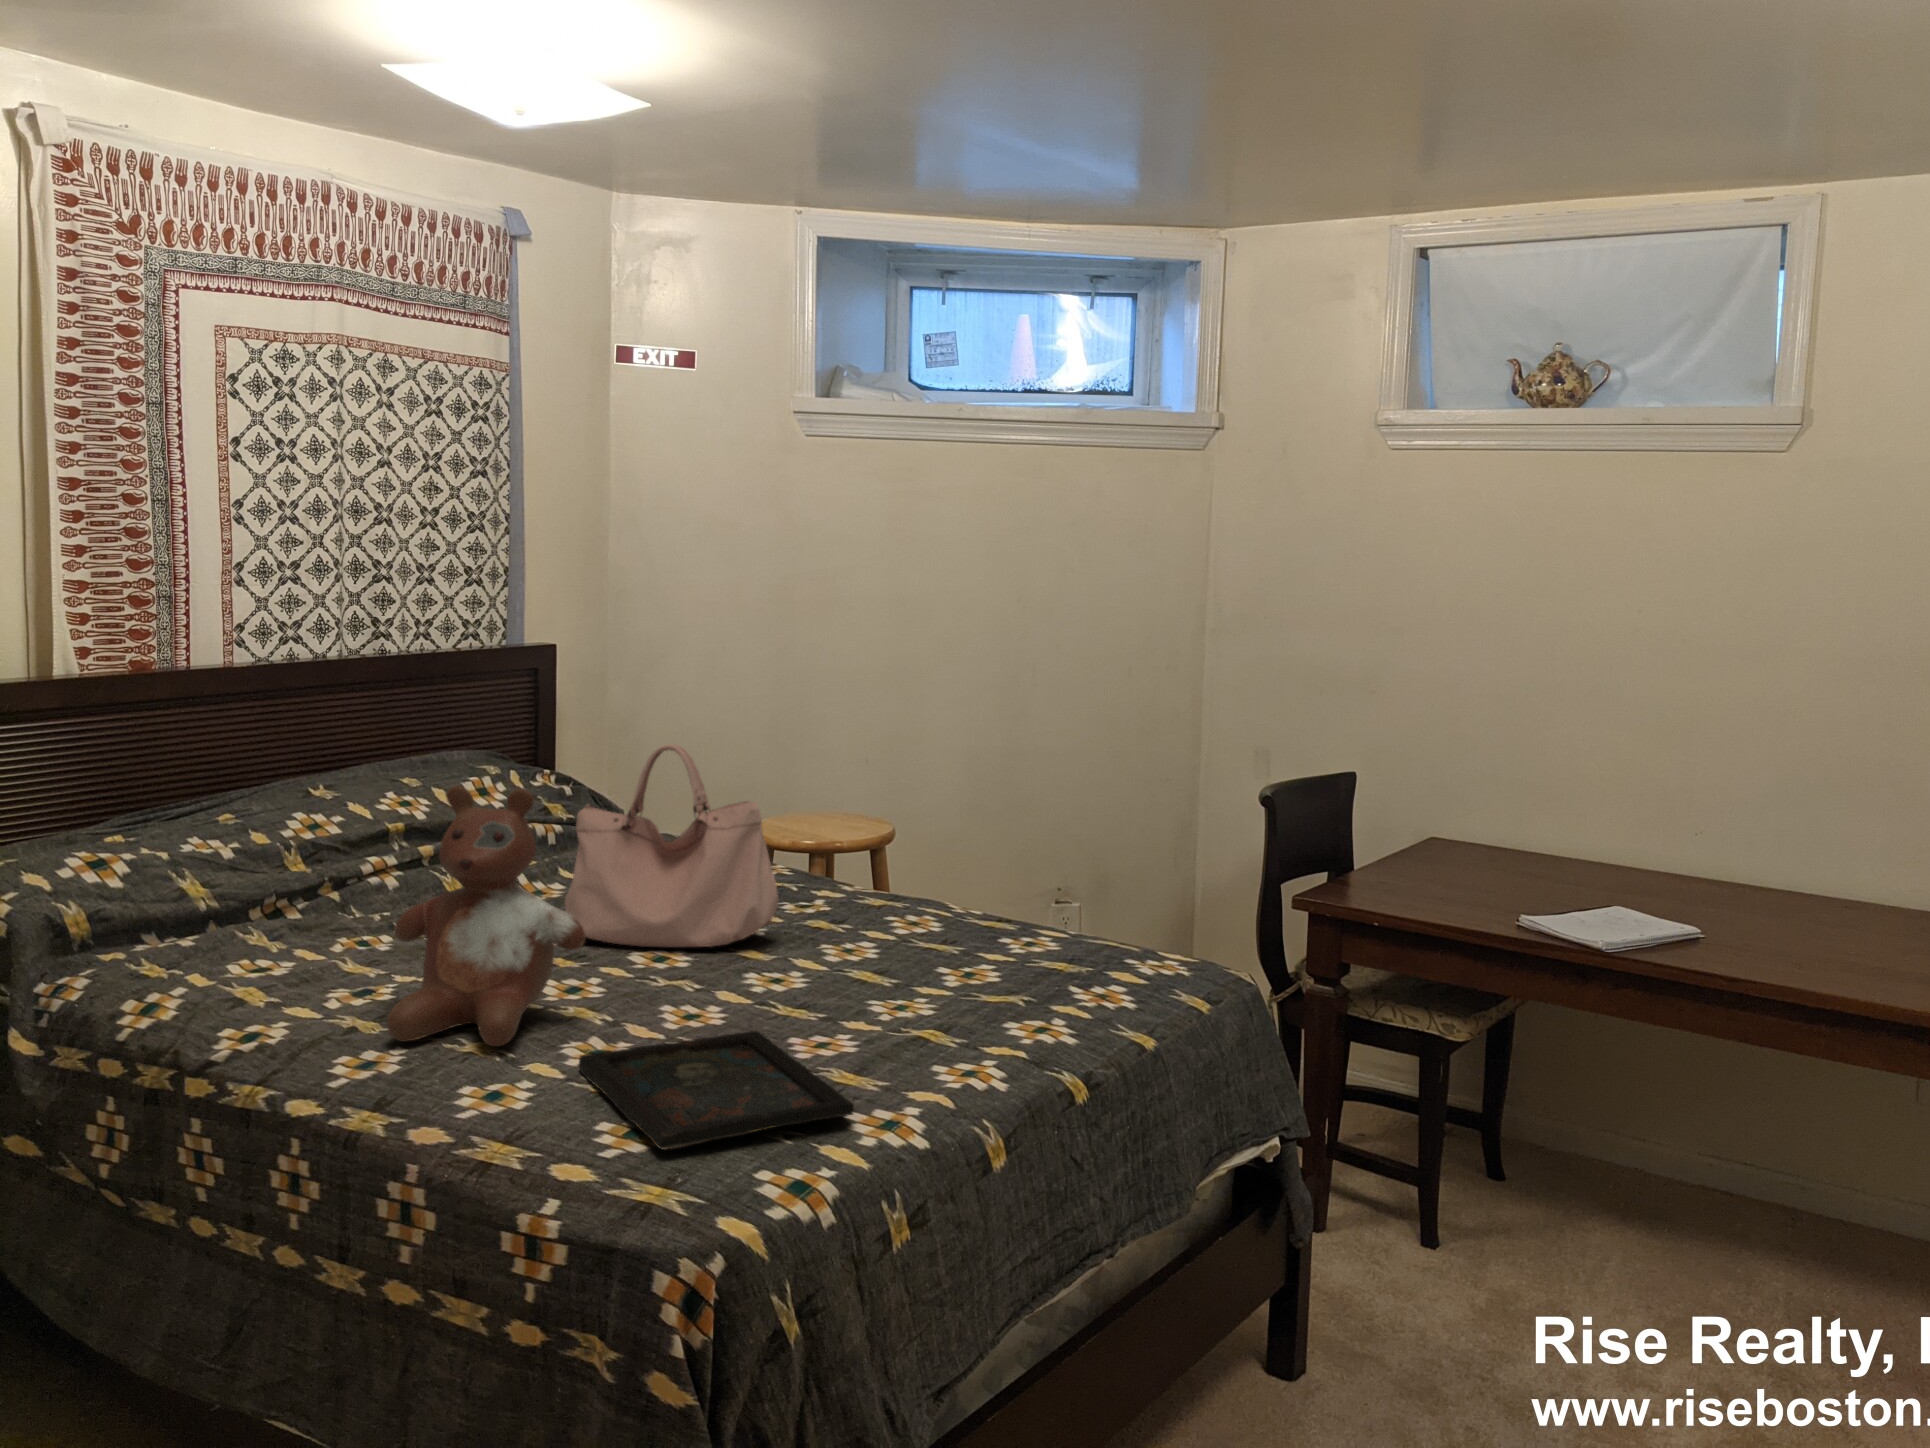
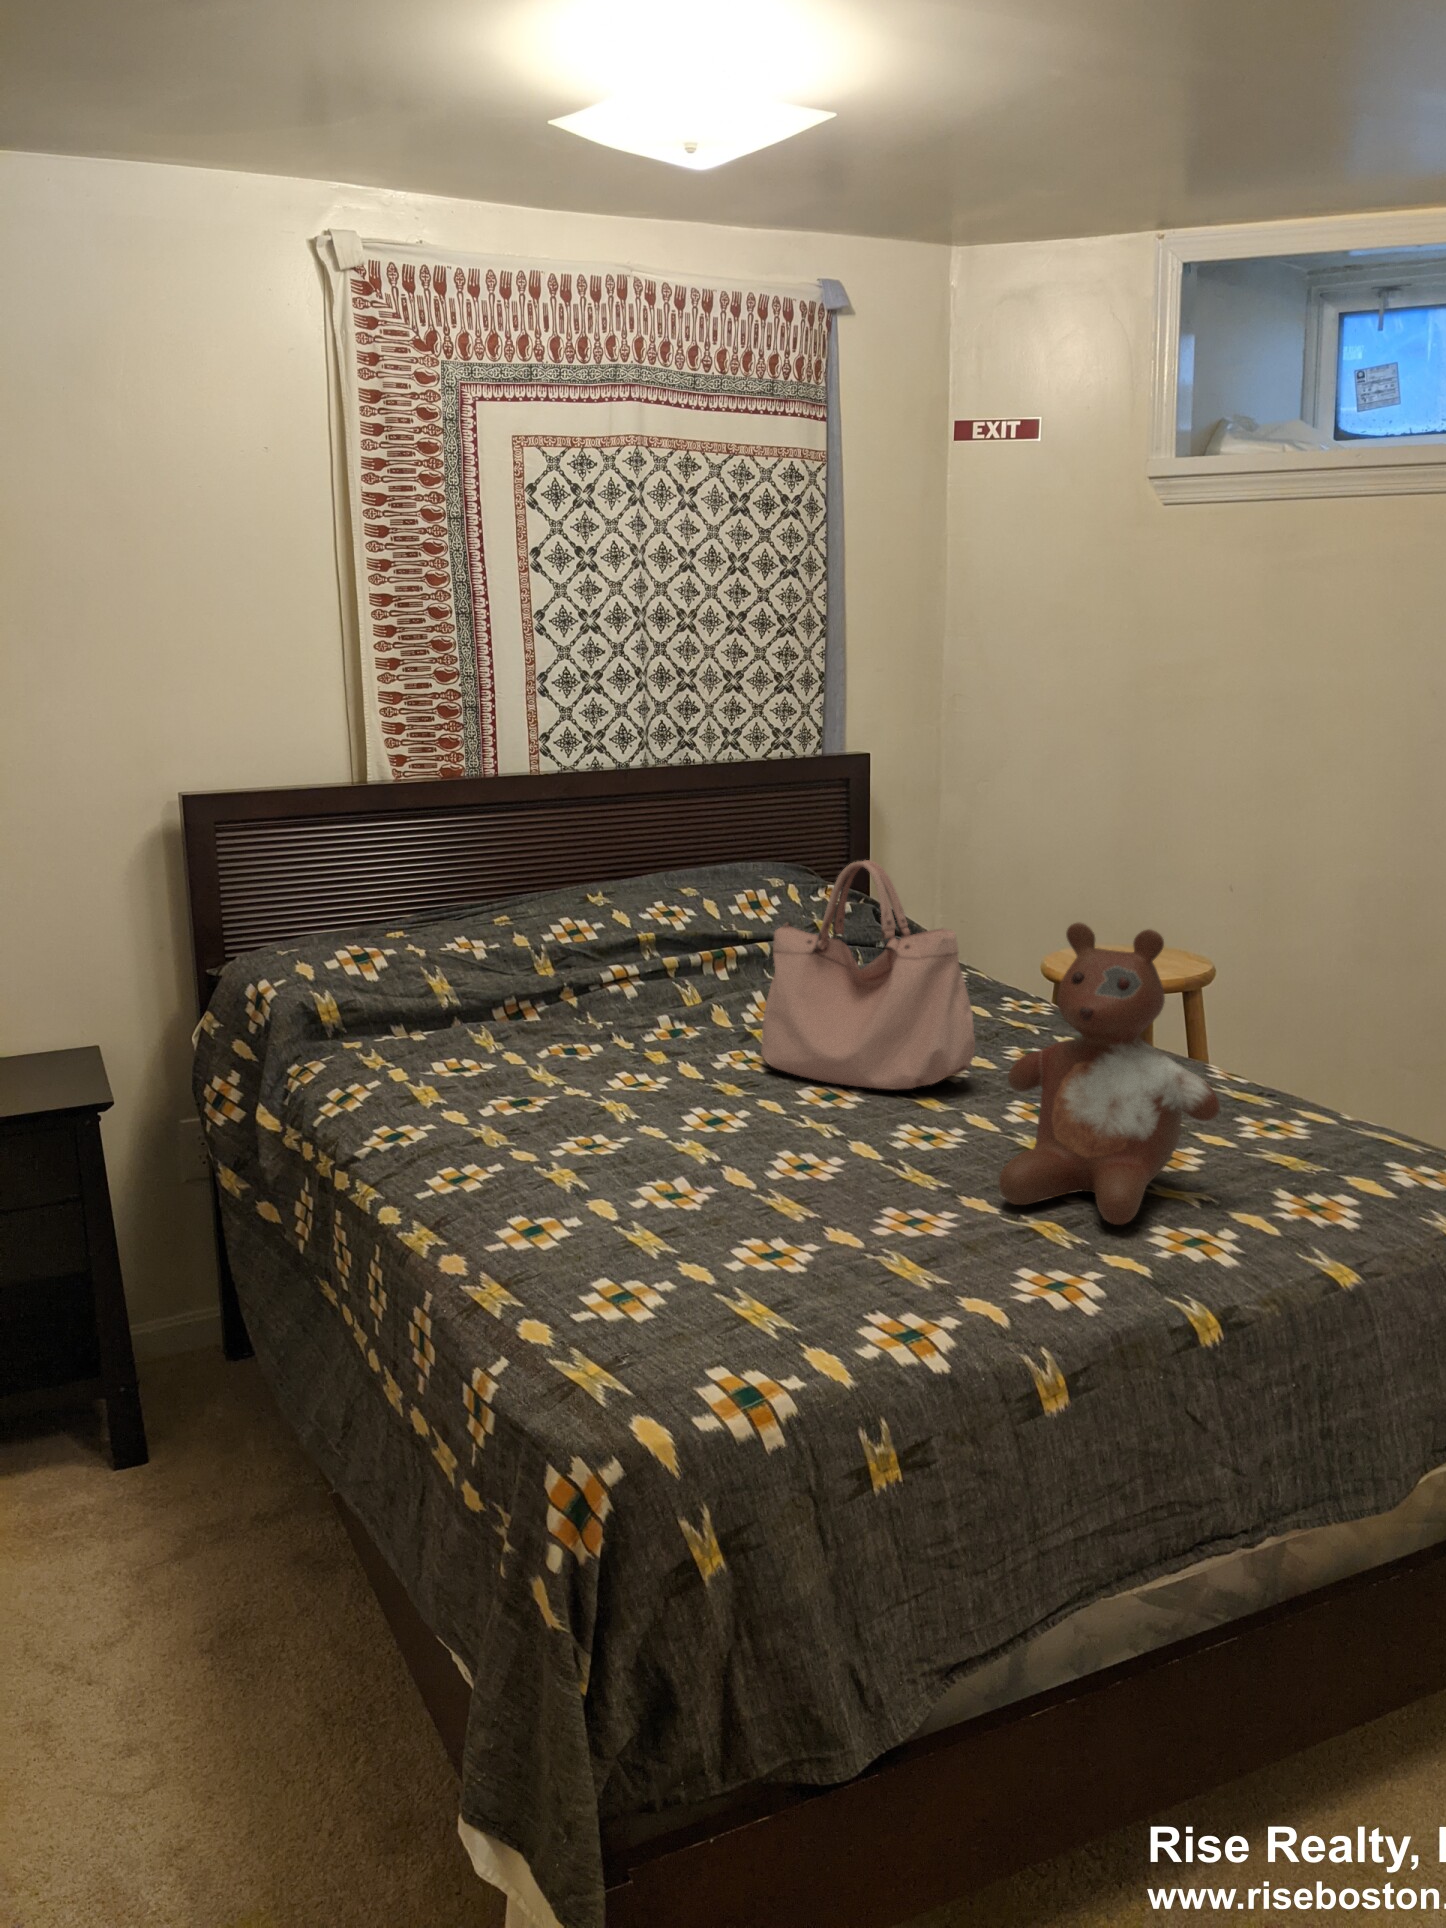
stuffed bear: present [387,786,586,1047] -> present [999,922,1220,1225]
tray: present [579,1031,854,1150] -> none [637,1196,880,1323]

